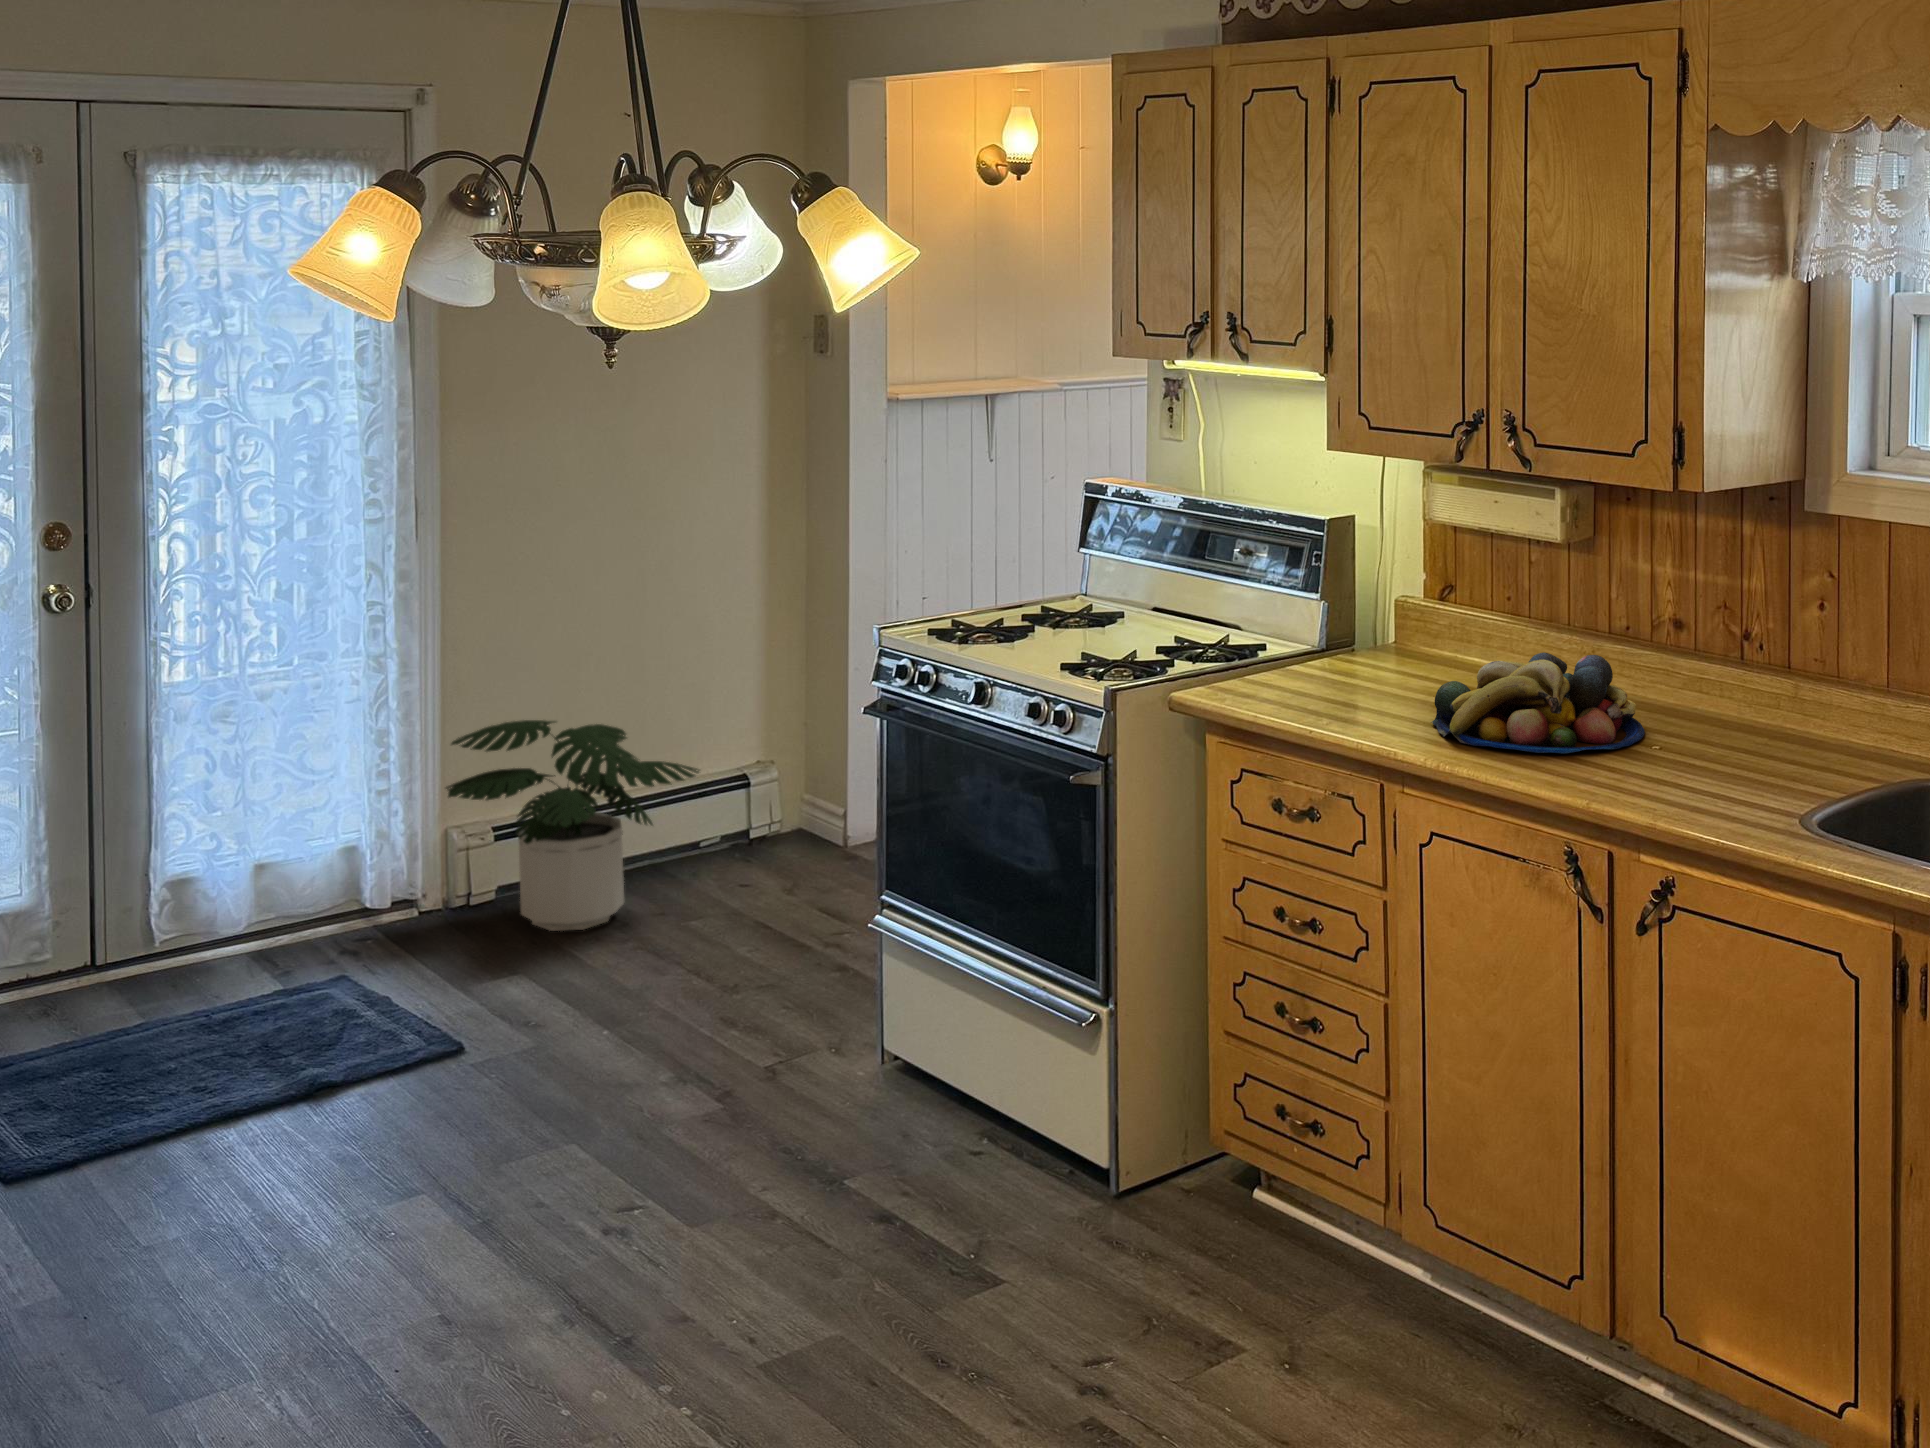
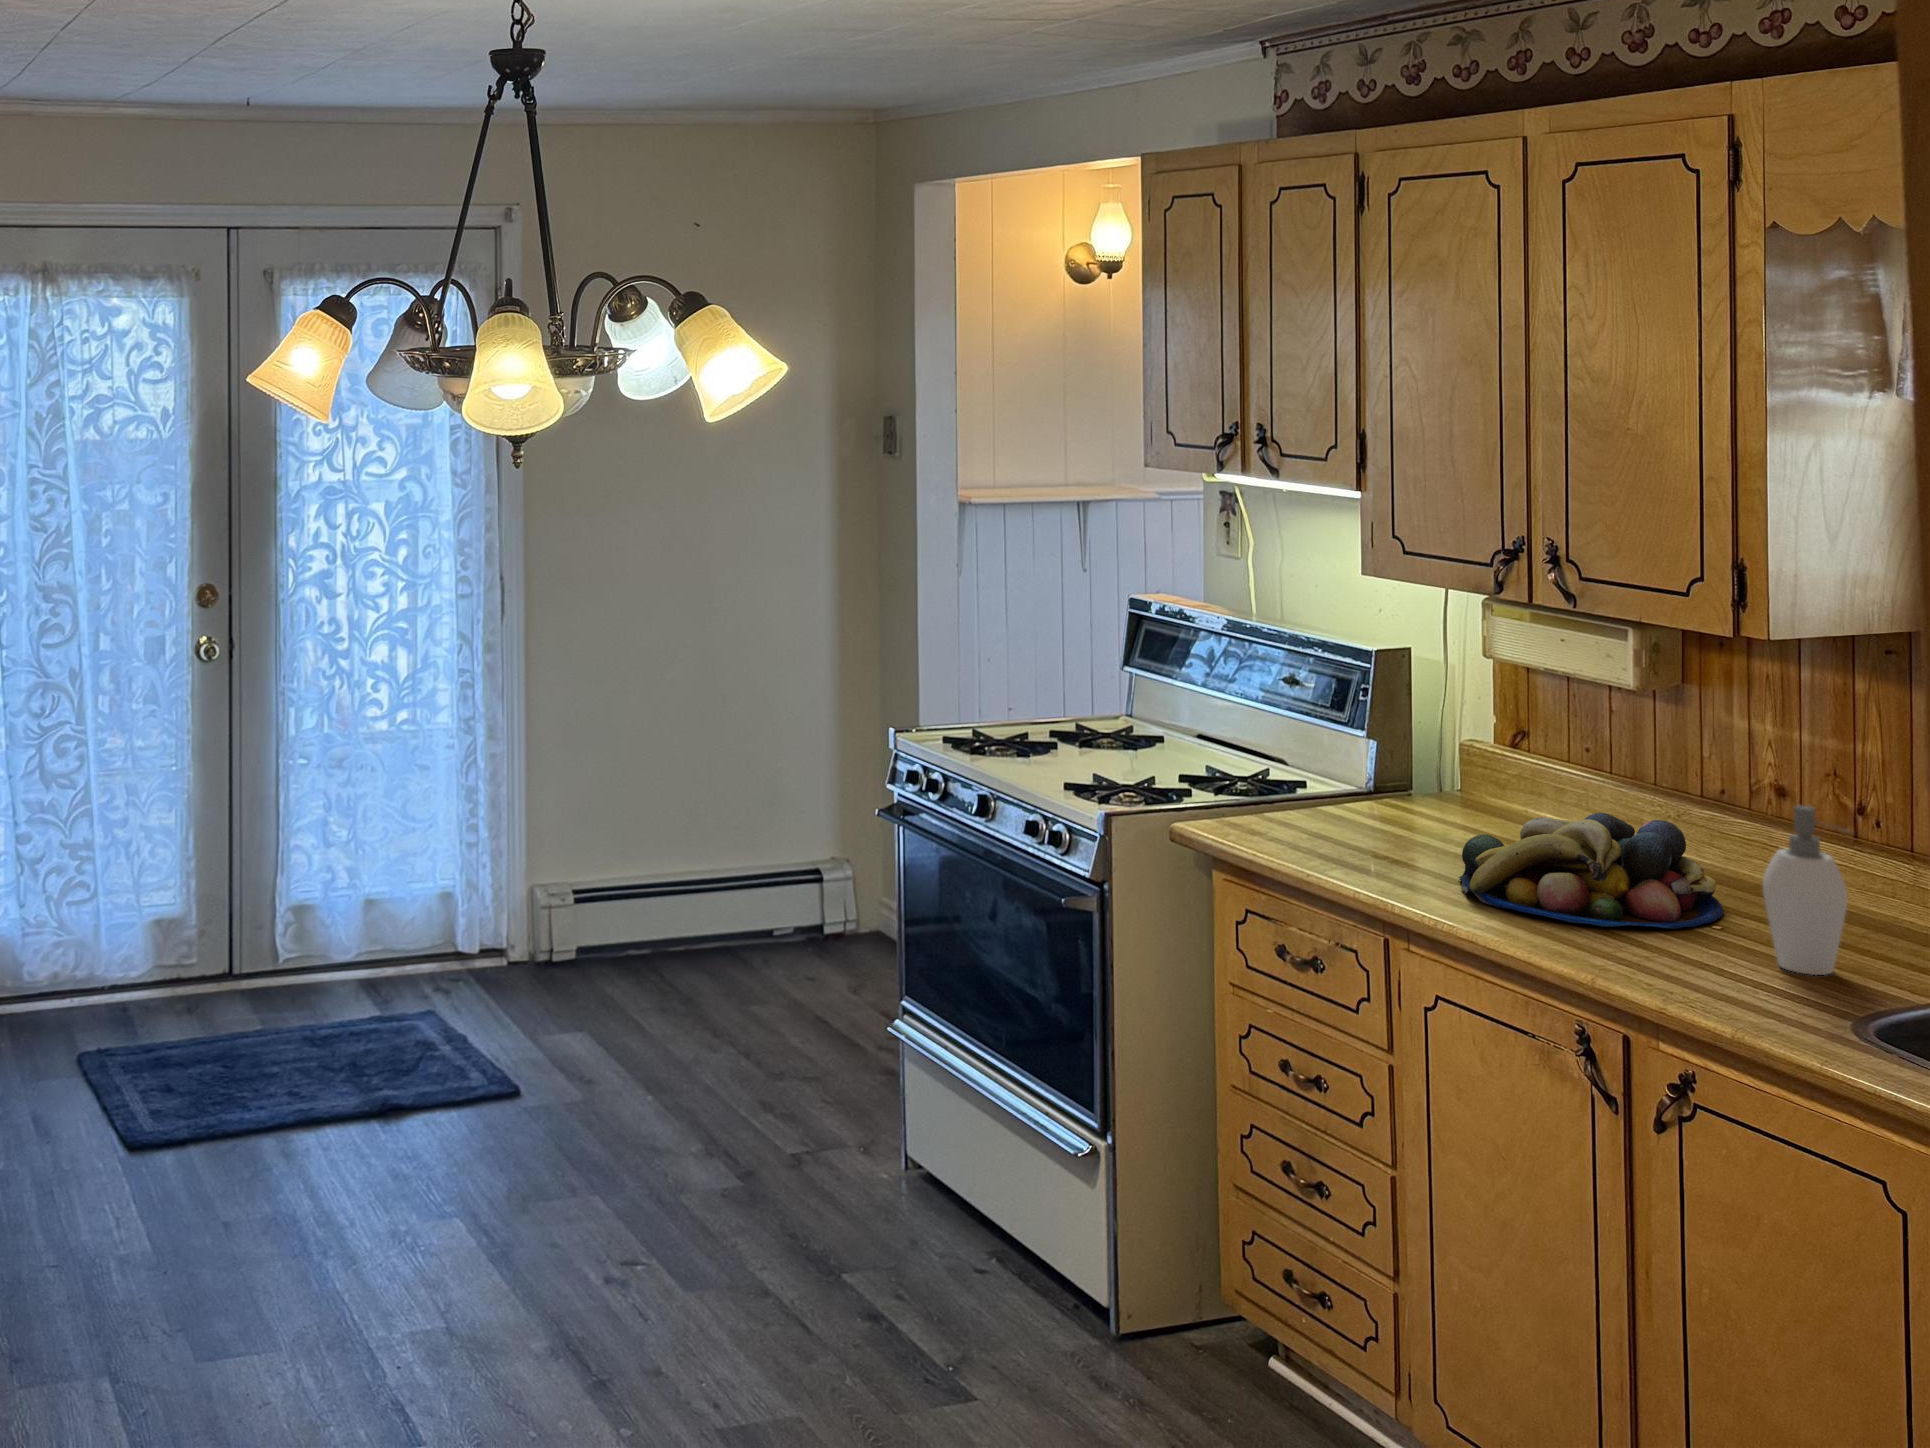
soap dispenser: none [1695,633,1770,777] -> present [1763,806,1847,975]
potted plant: present [446,720,699,931] -> none [526,795,766,1001]

